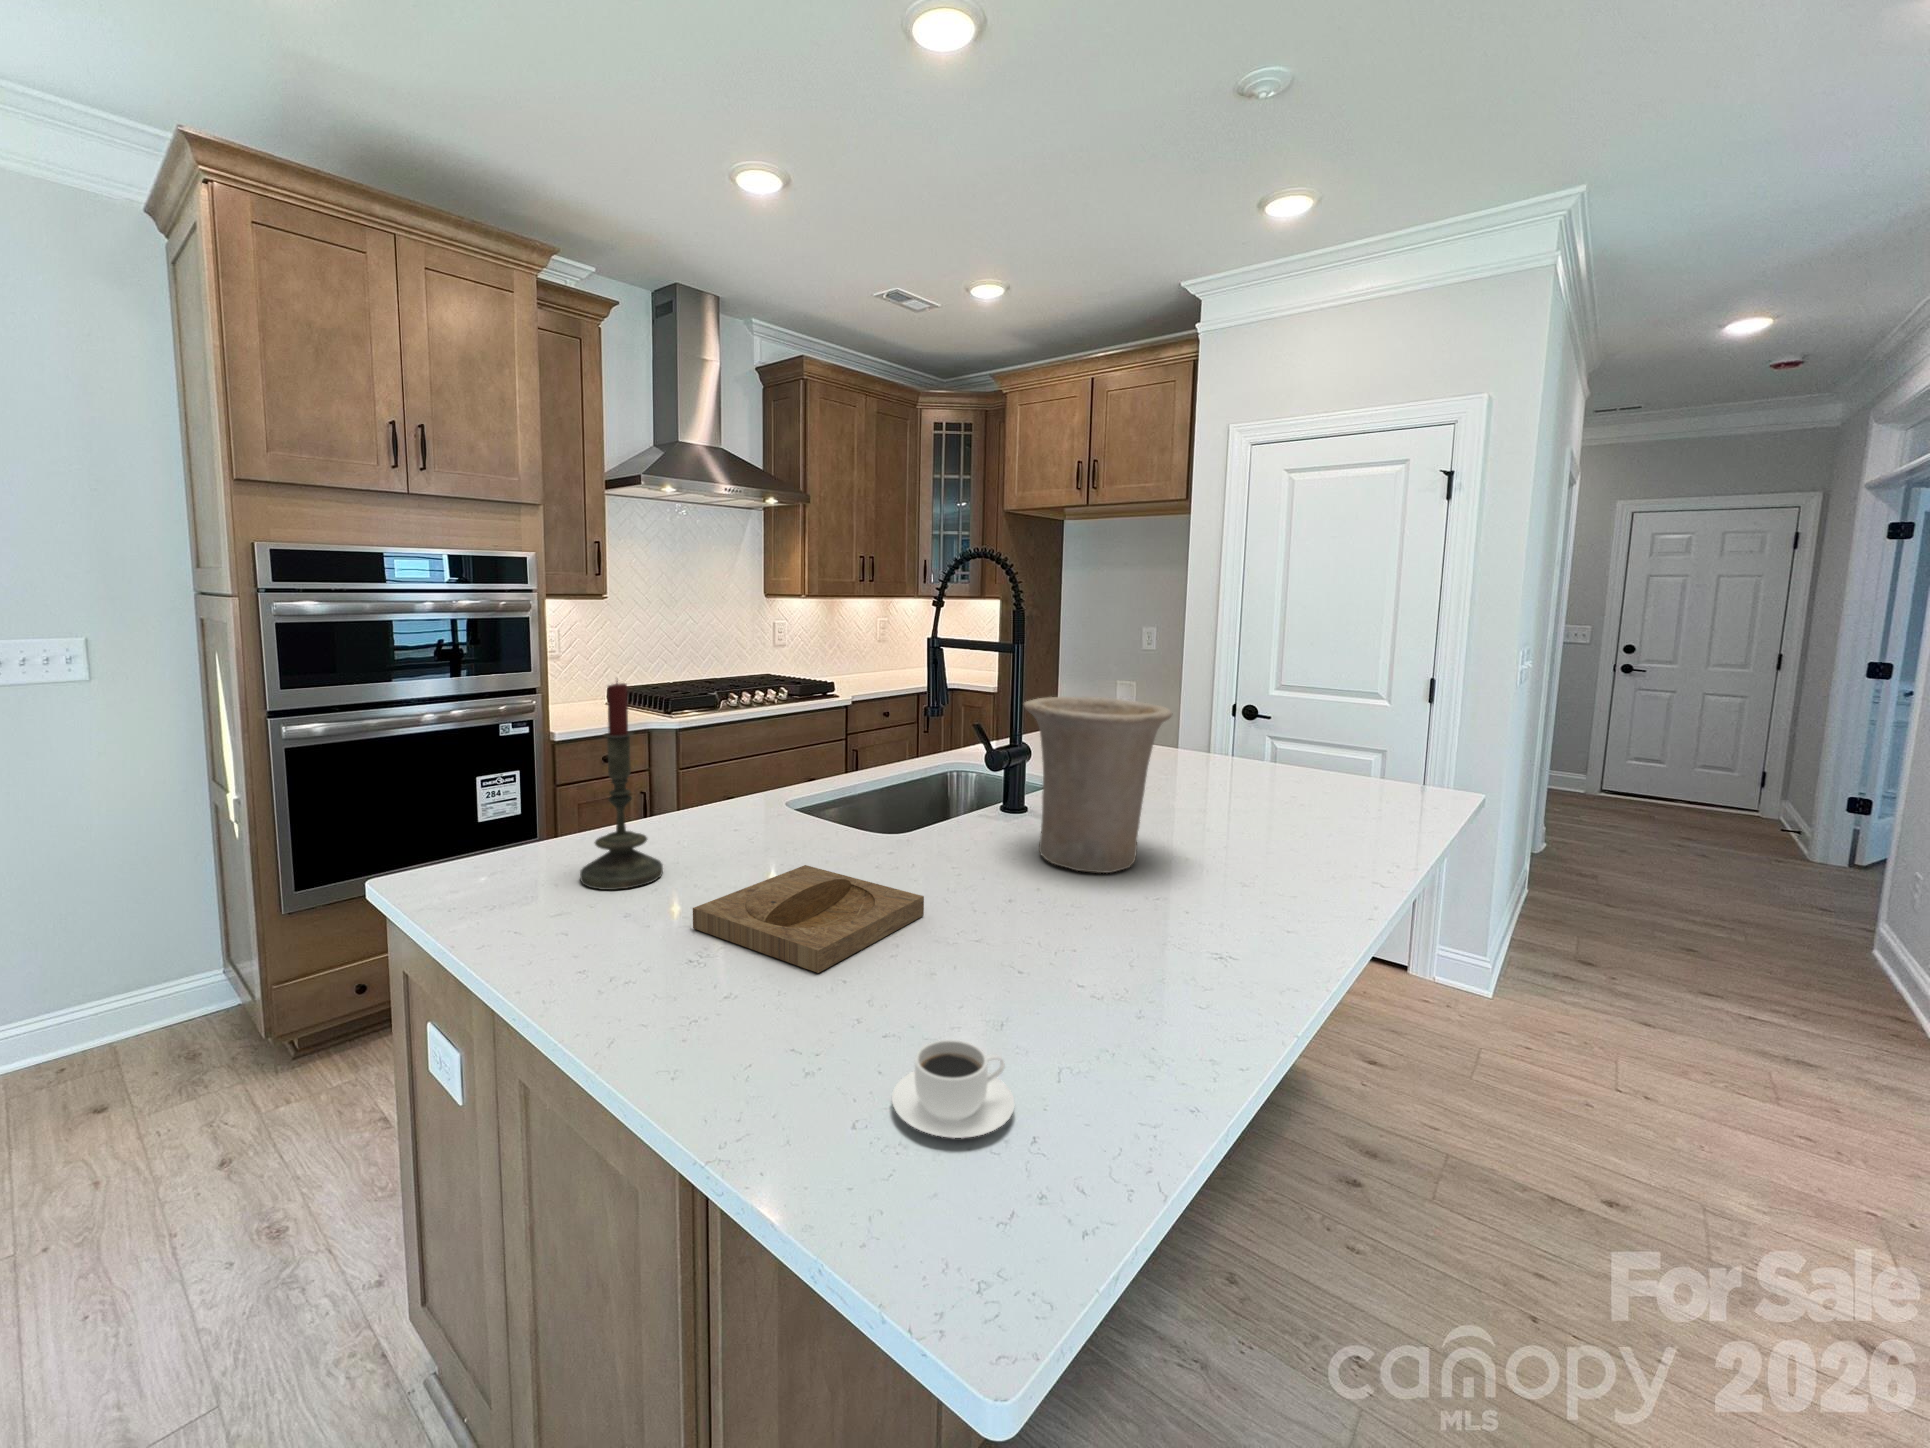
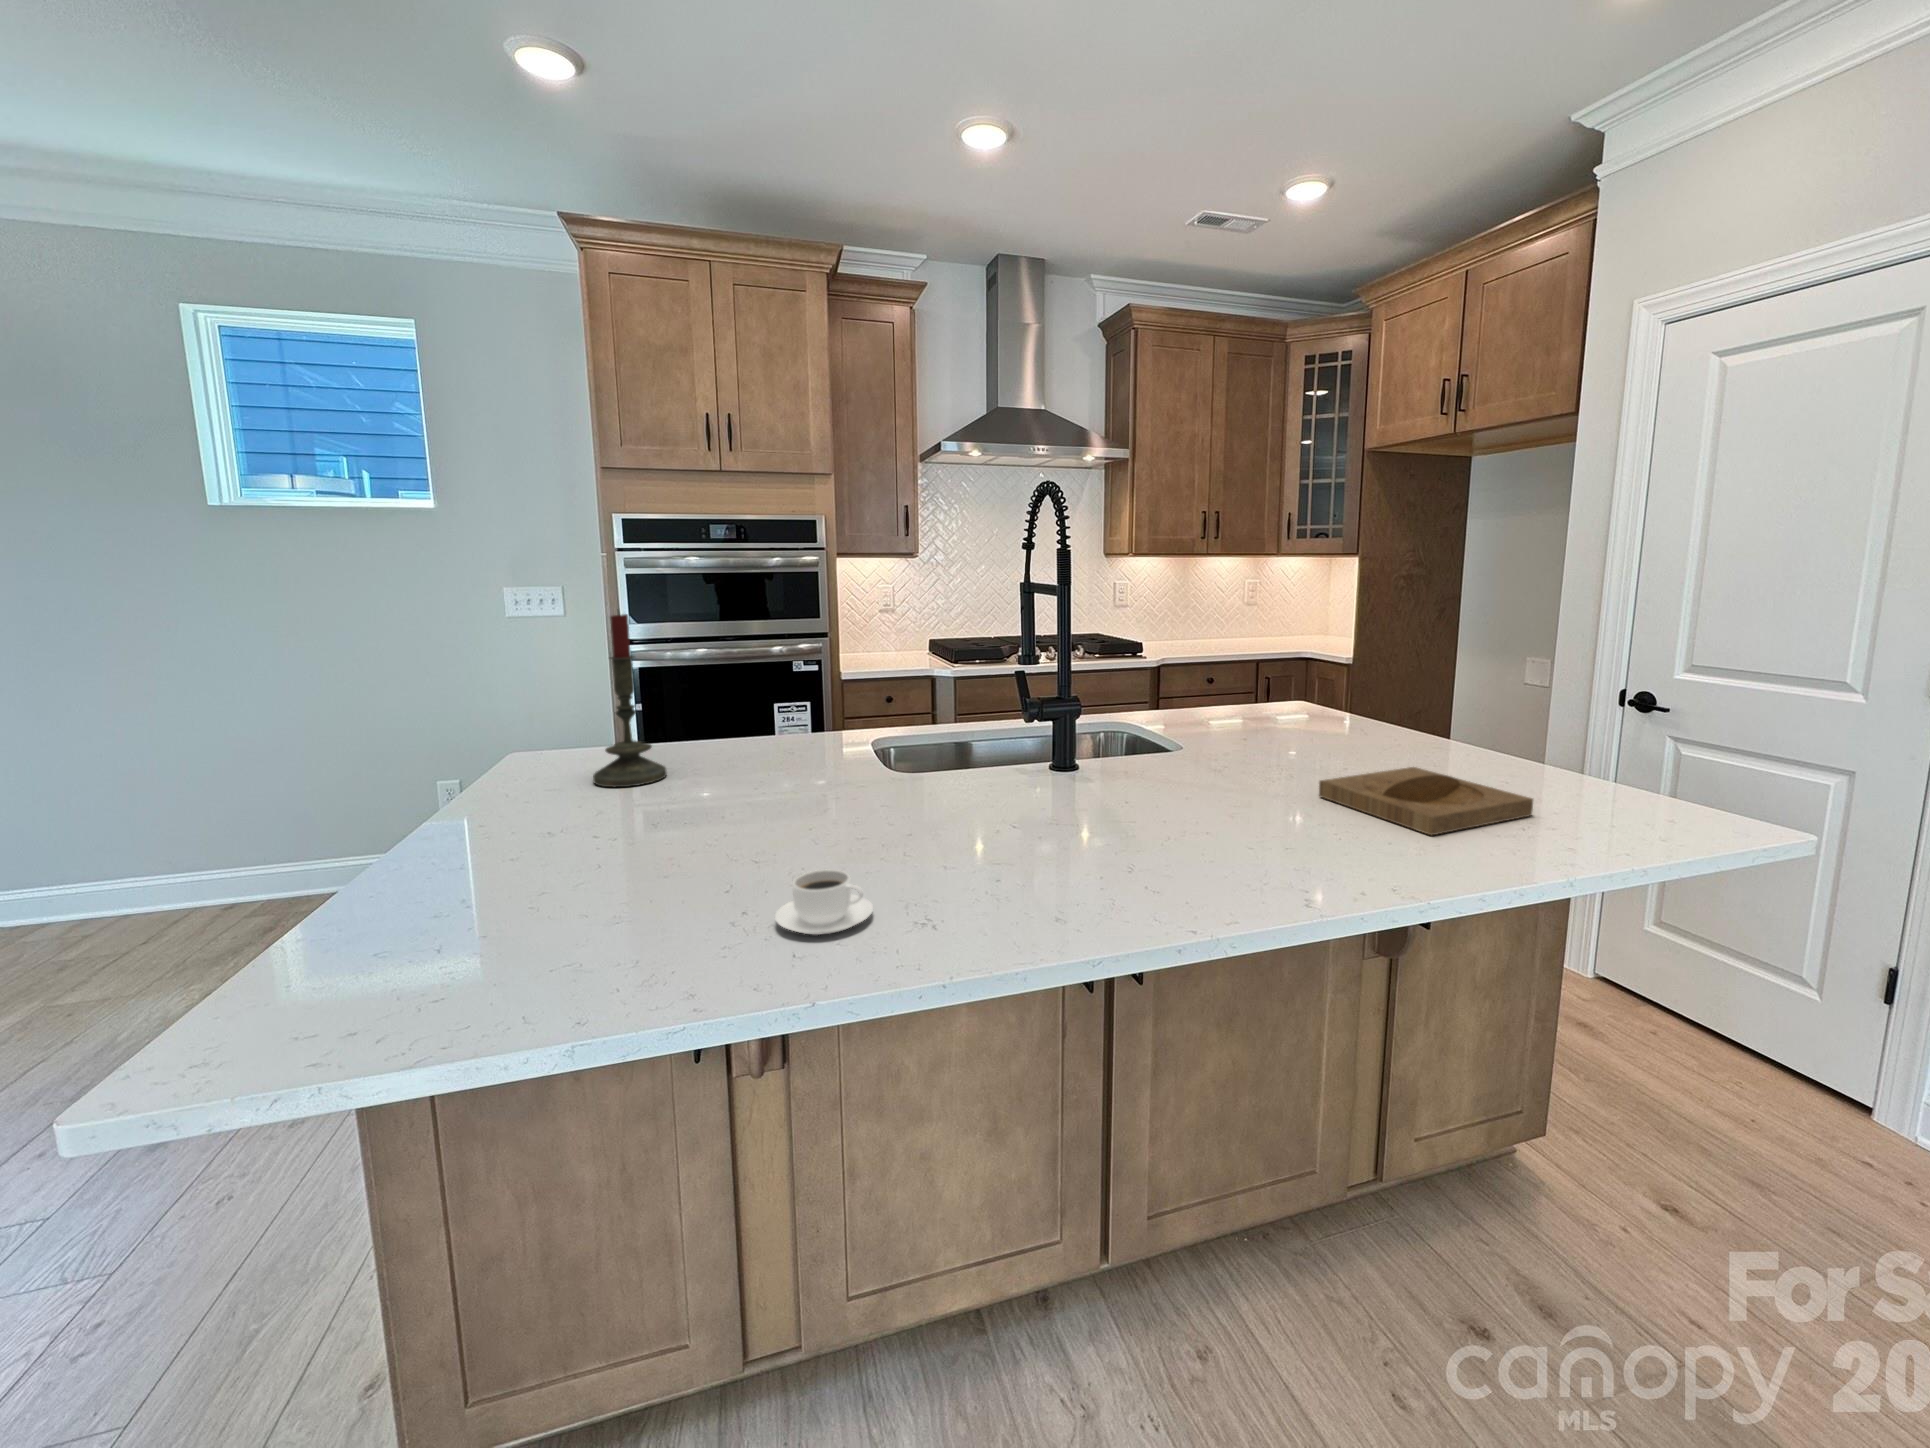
vase: present [1024,697,1172,873] -> none [930,645,1094,841]
tray: present [693,865,924,973] -> present [1319,767,1533,835]
coffee cup: present [892,1040,1014,1138] -> present [775,870,873,935]

